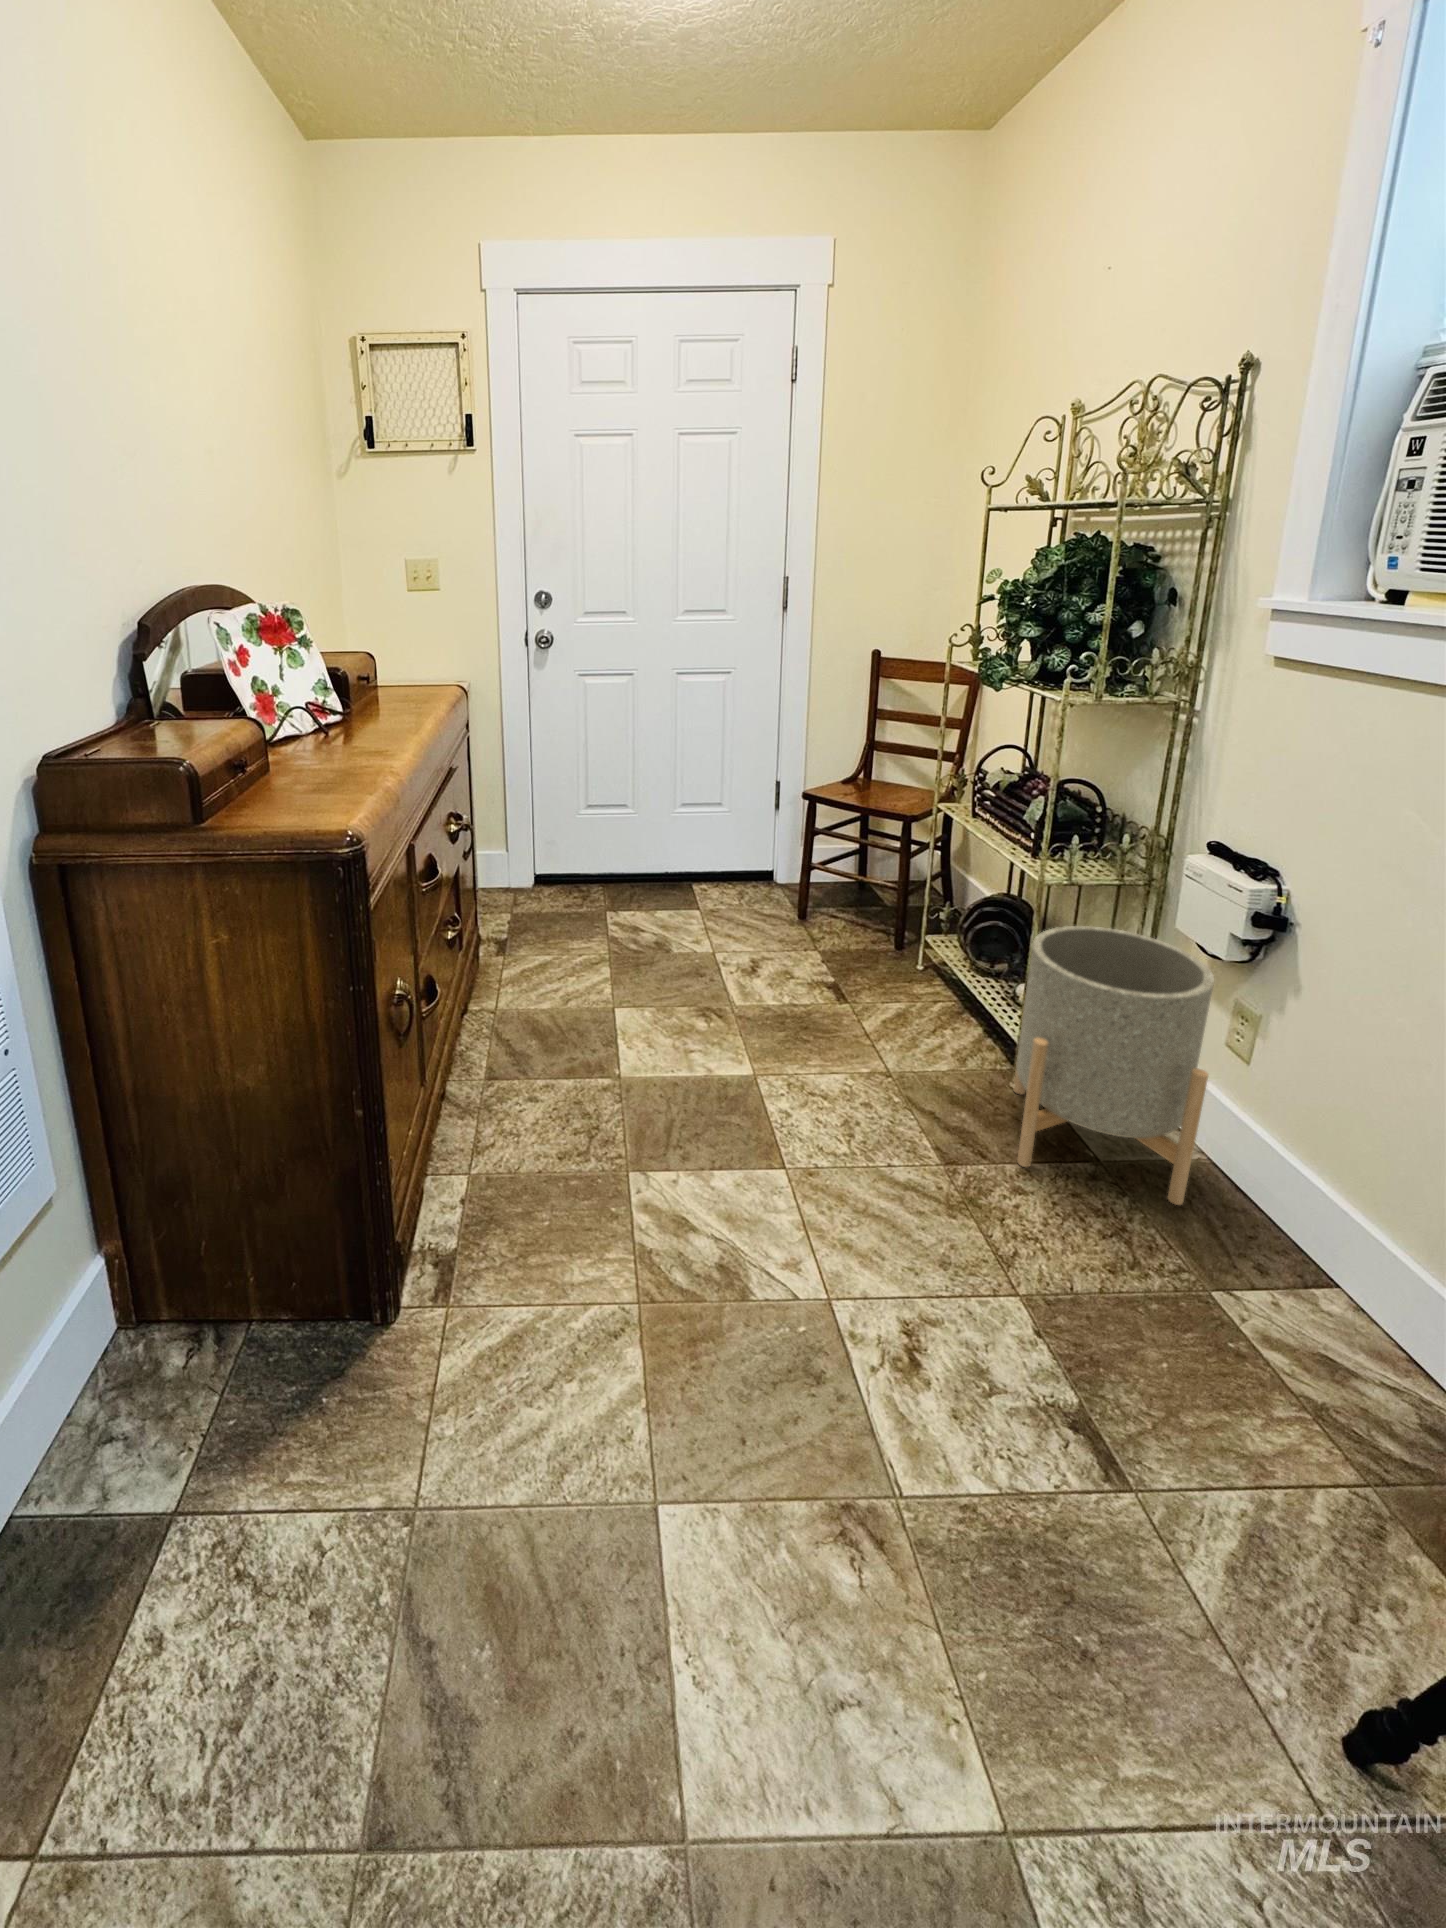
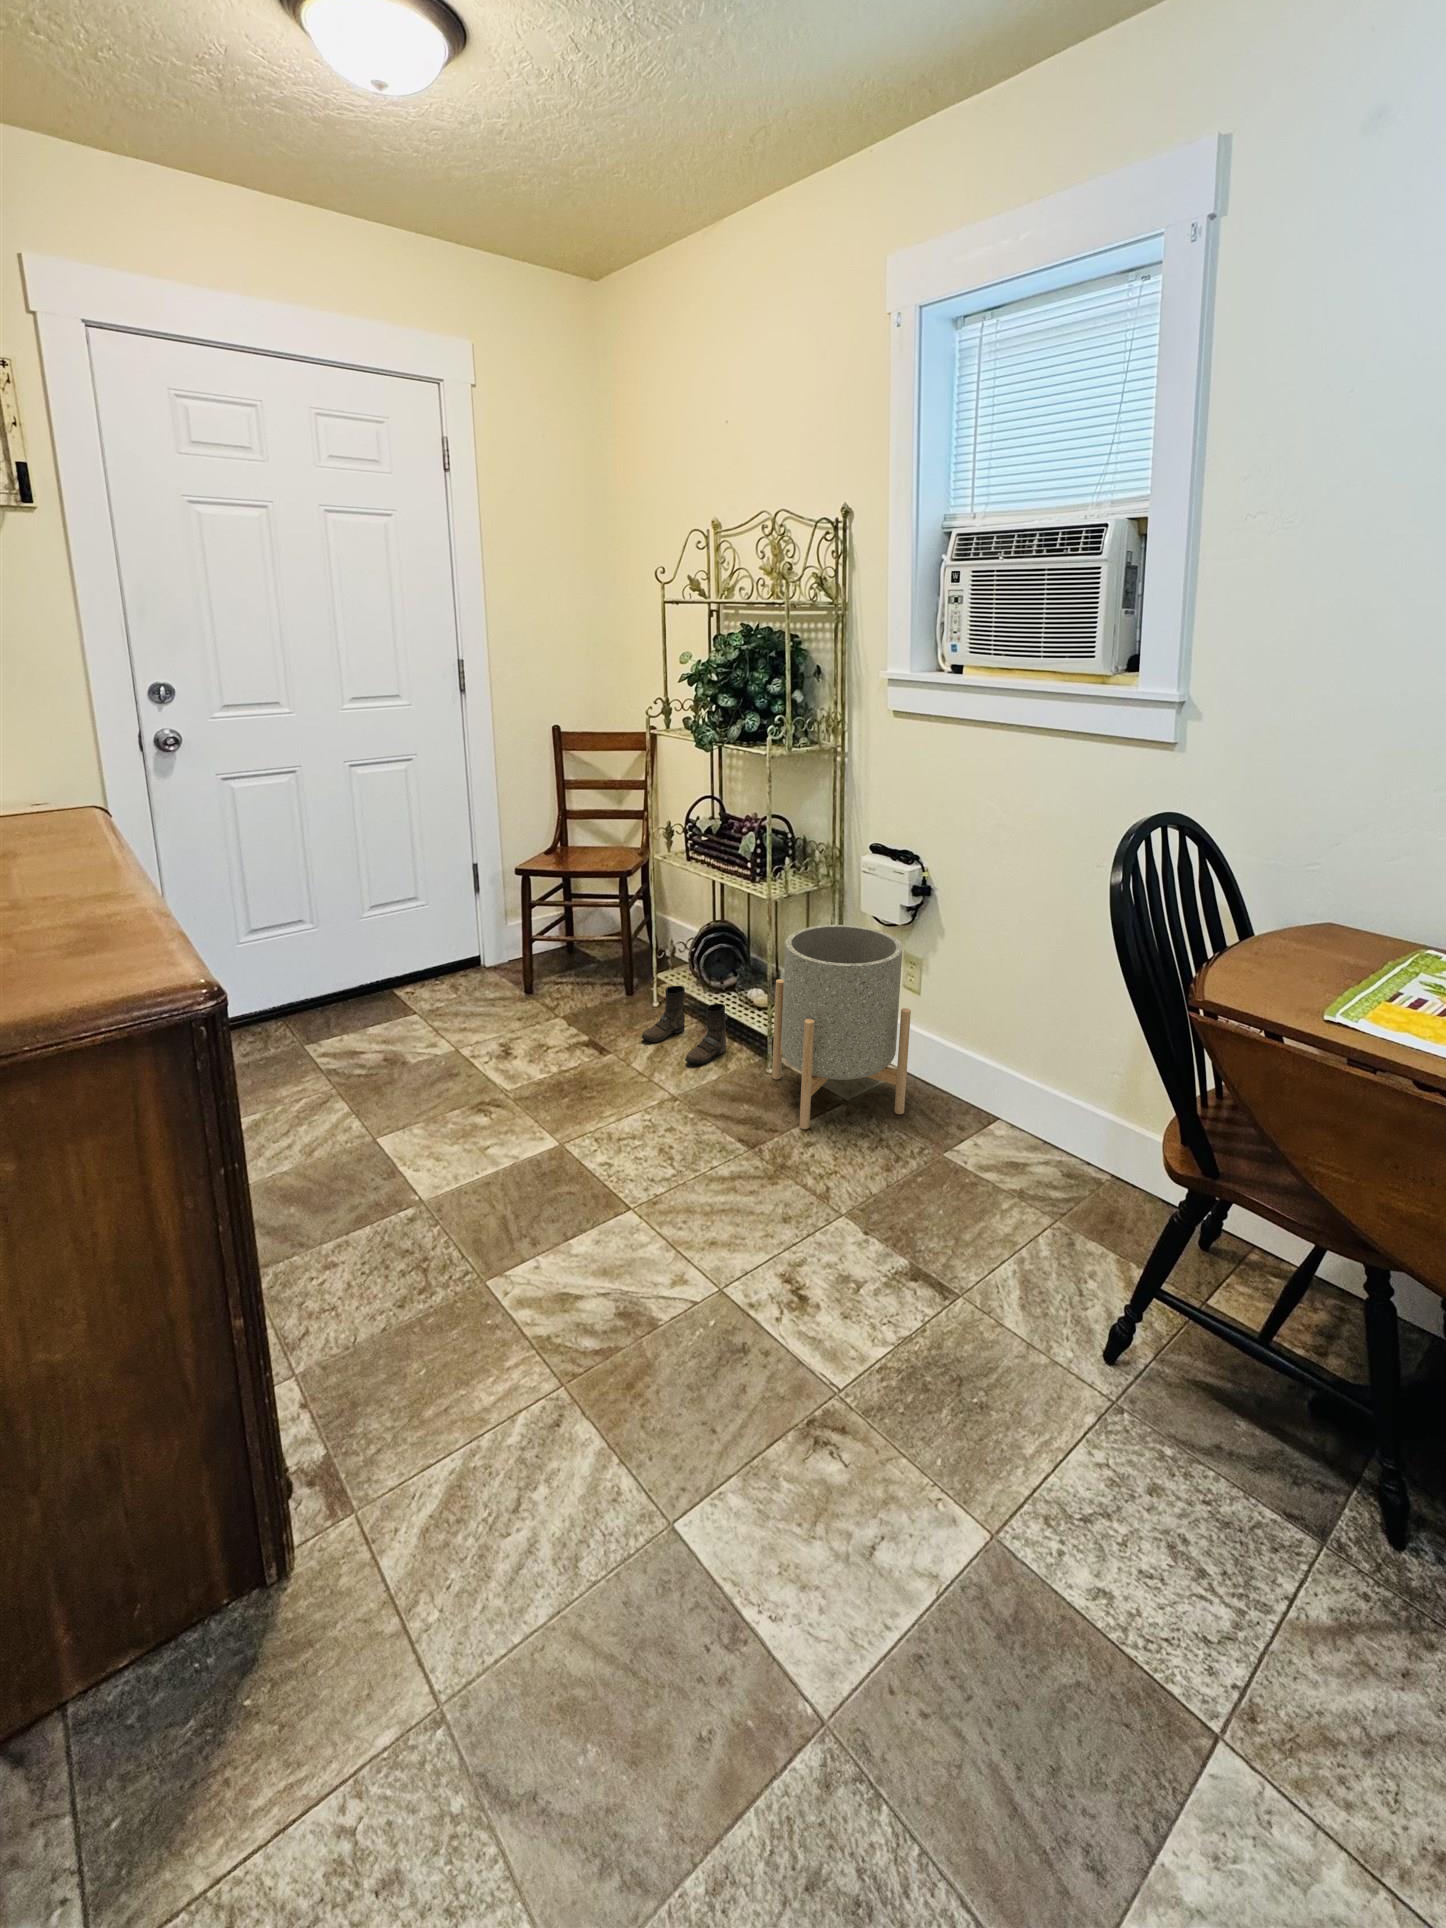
boots: none [884,951,975,1045] -> present [642,986,727,1064]

